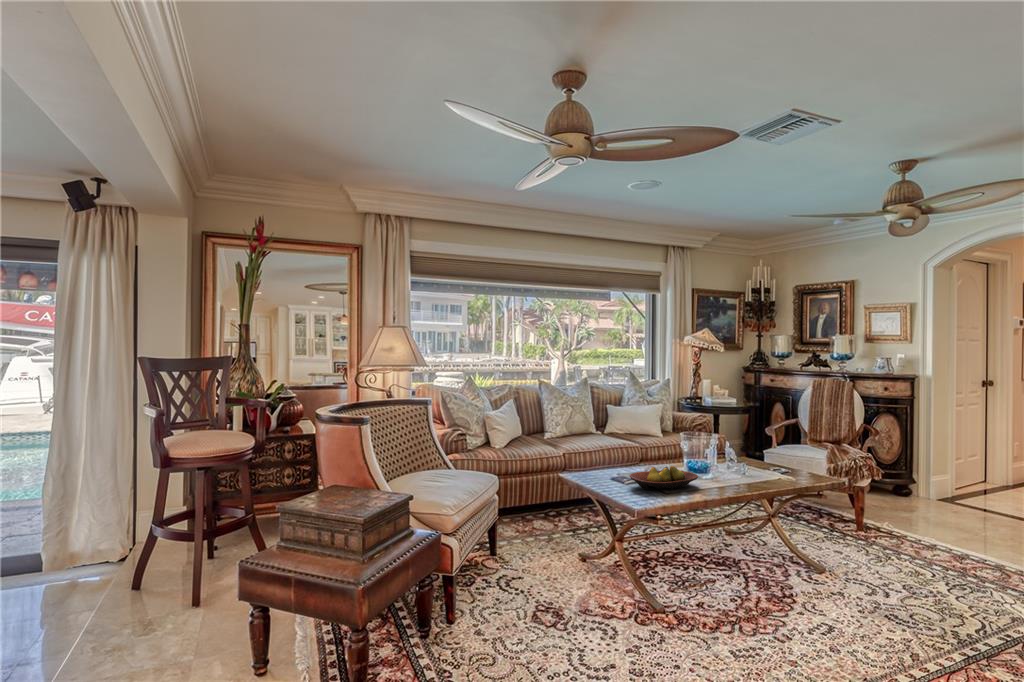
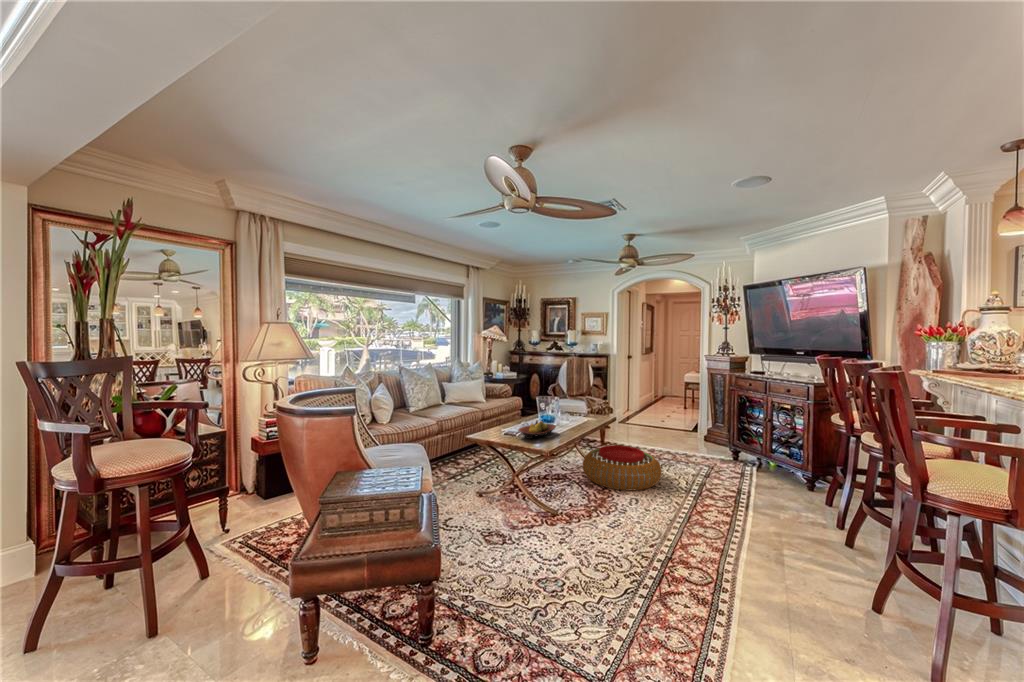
pouf: none [764,527,924,617] -> present [583,445,662,491]

